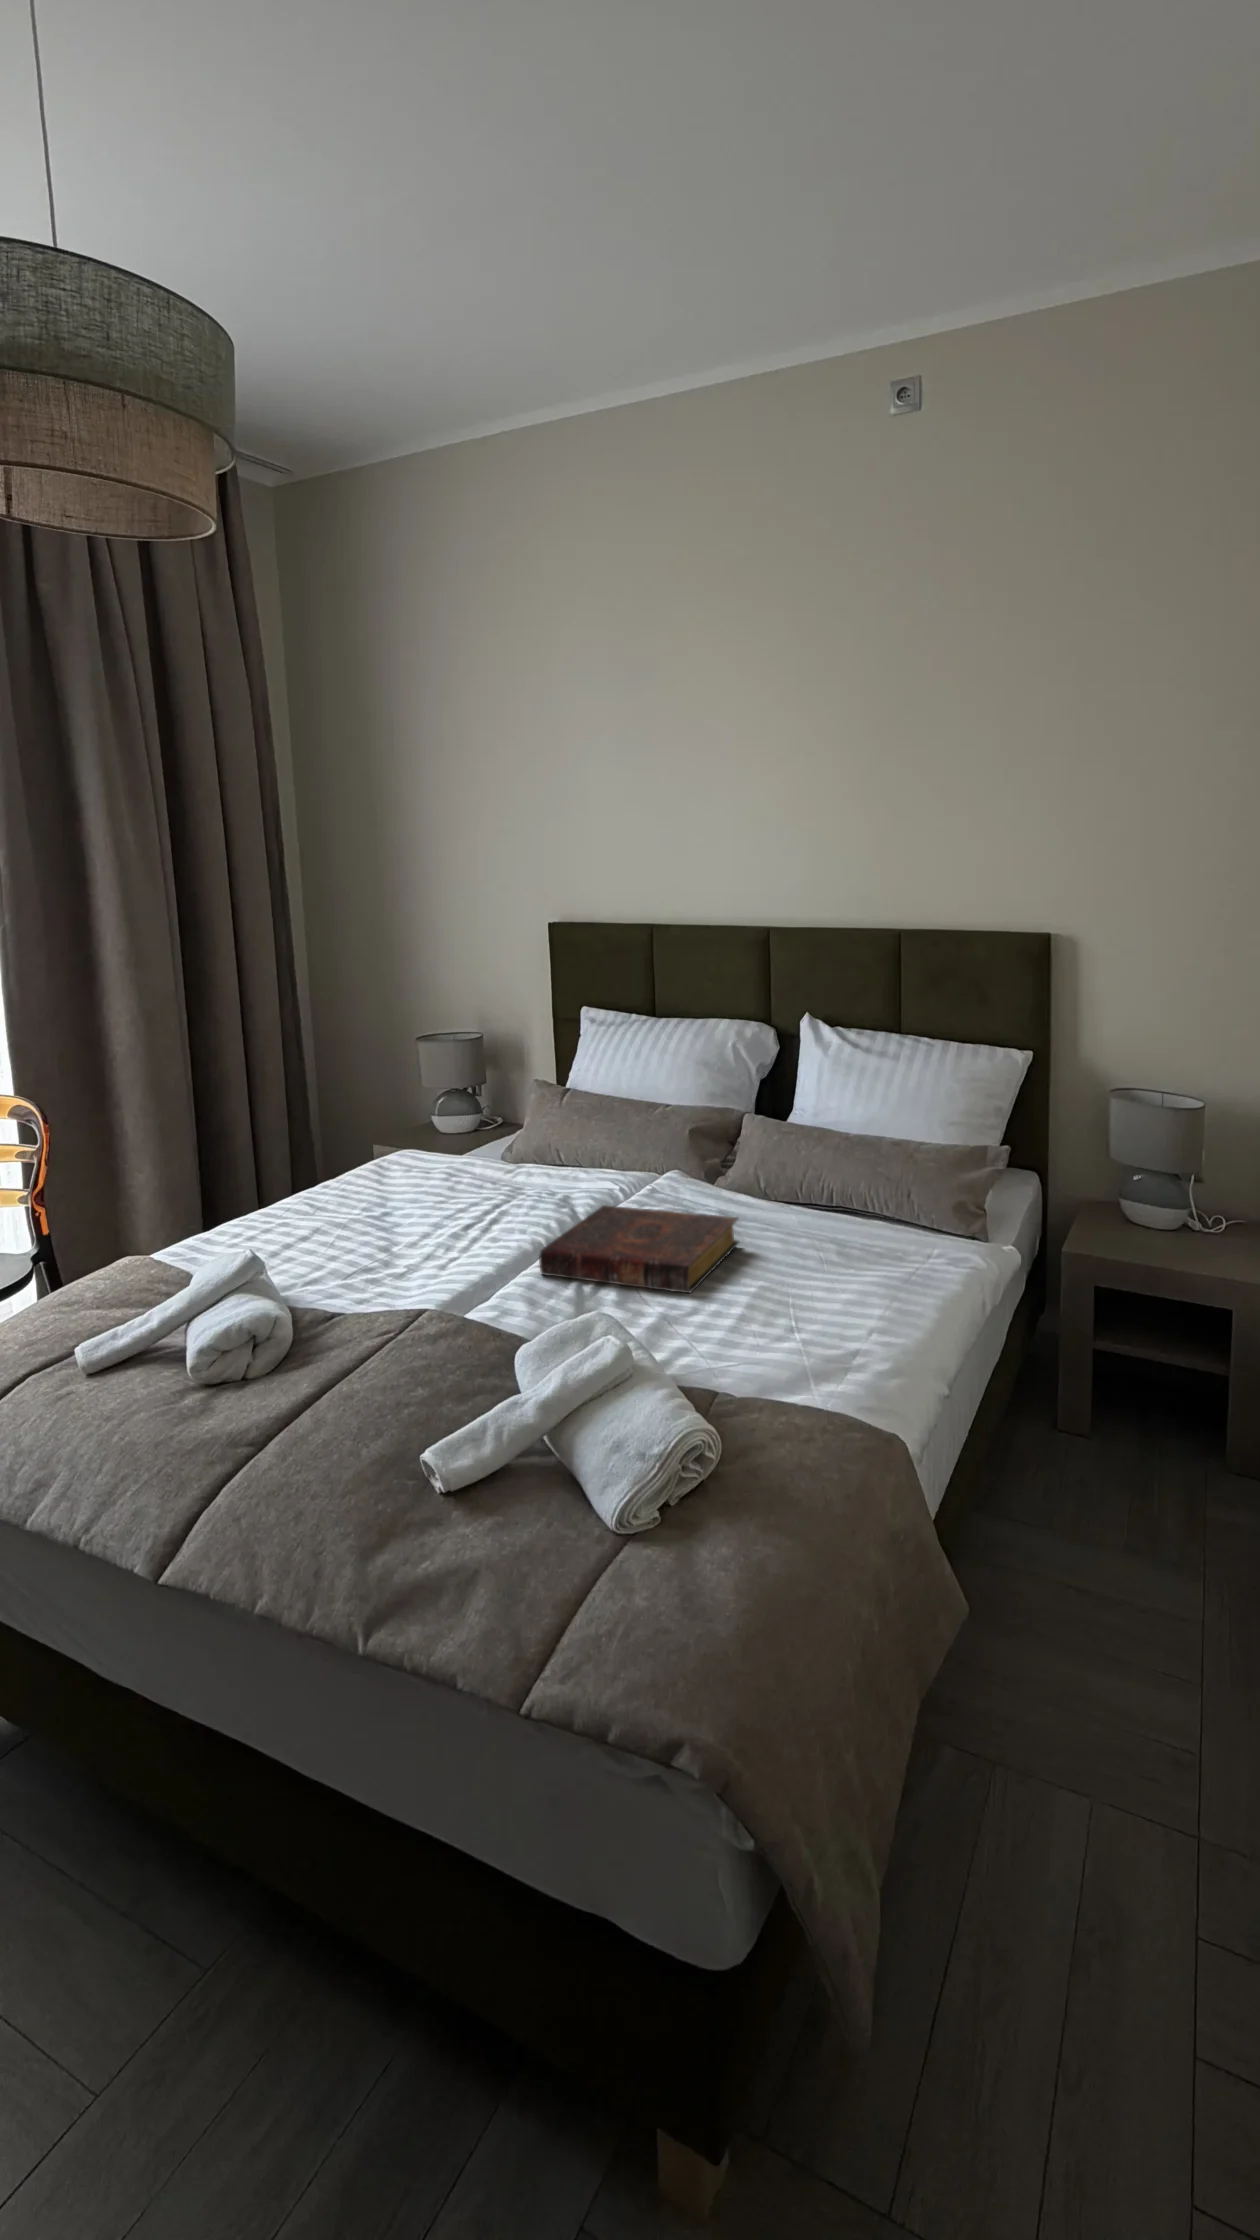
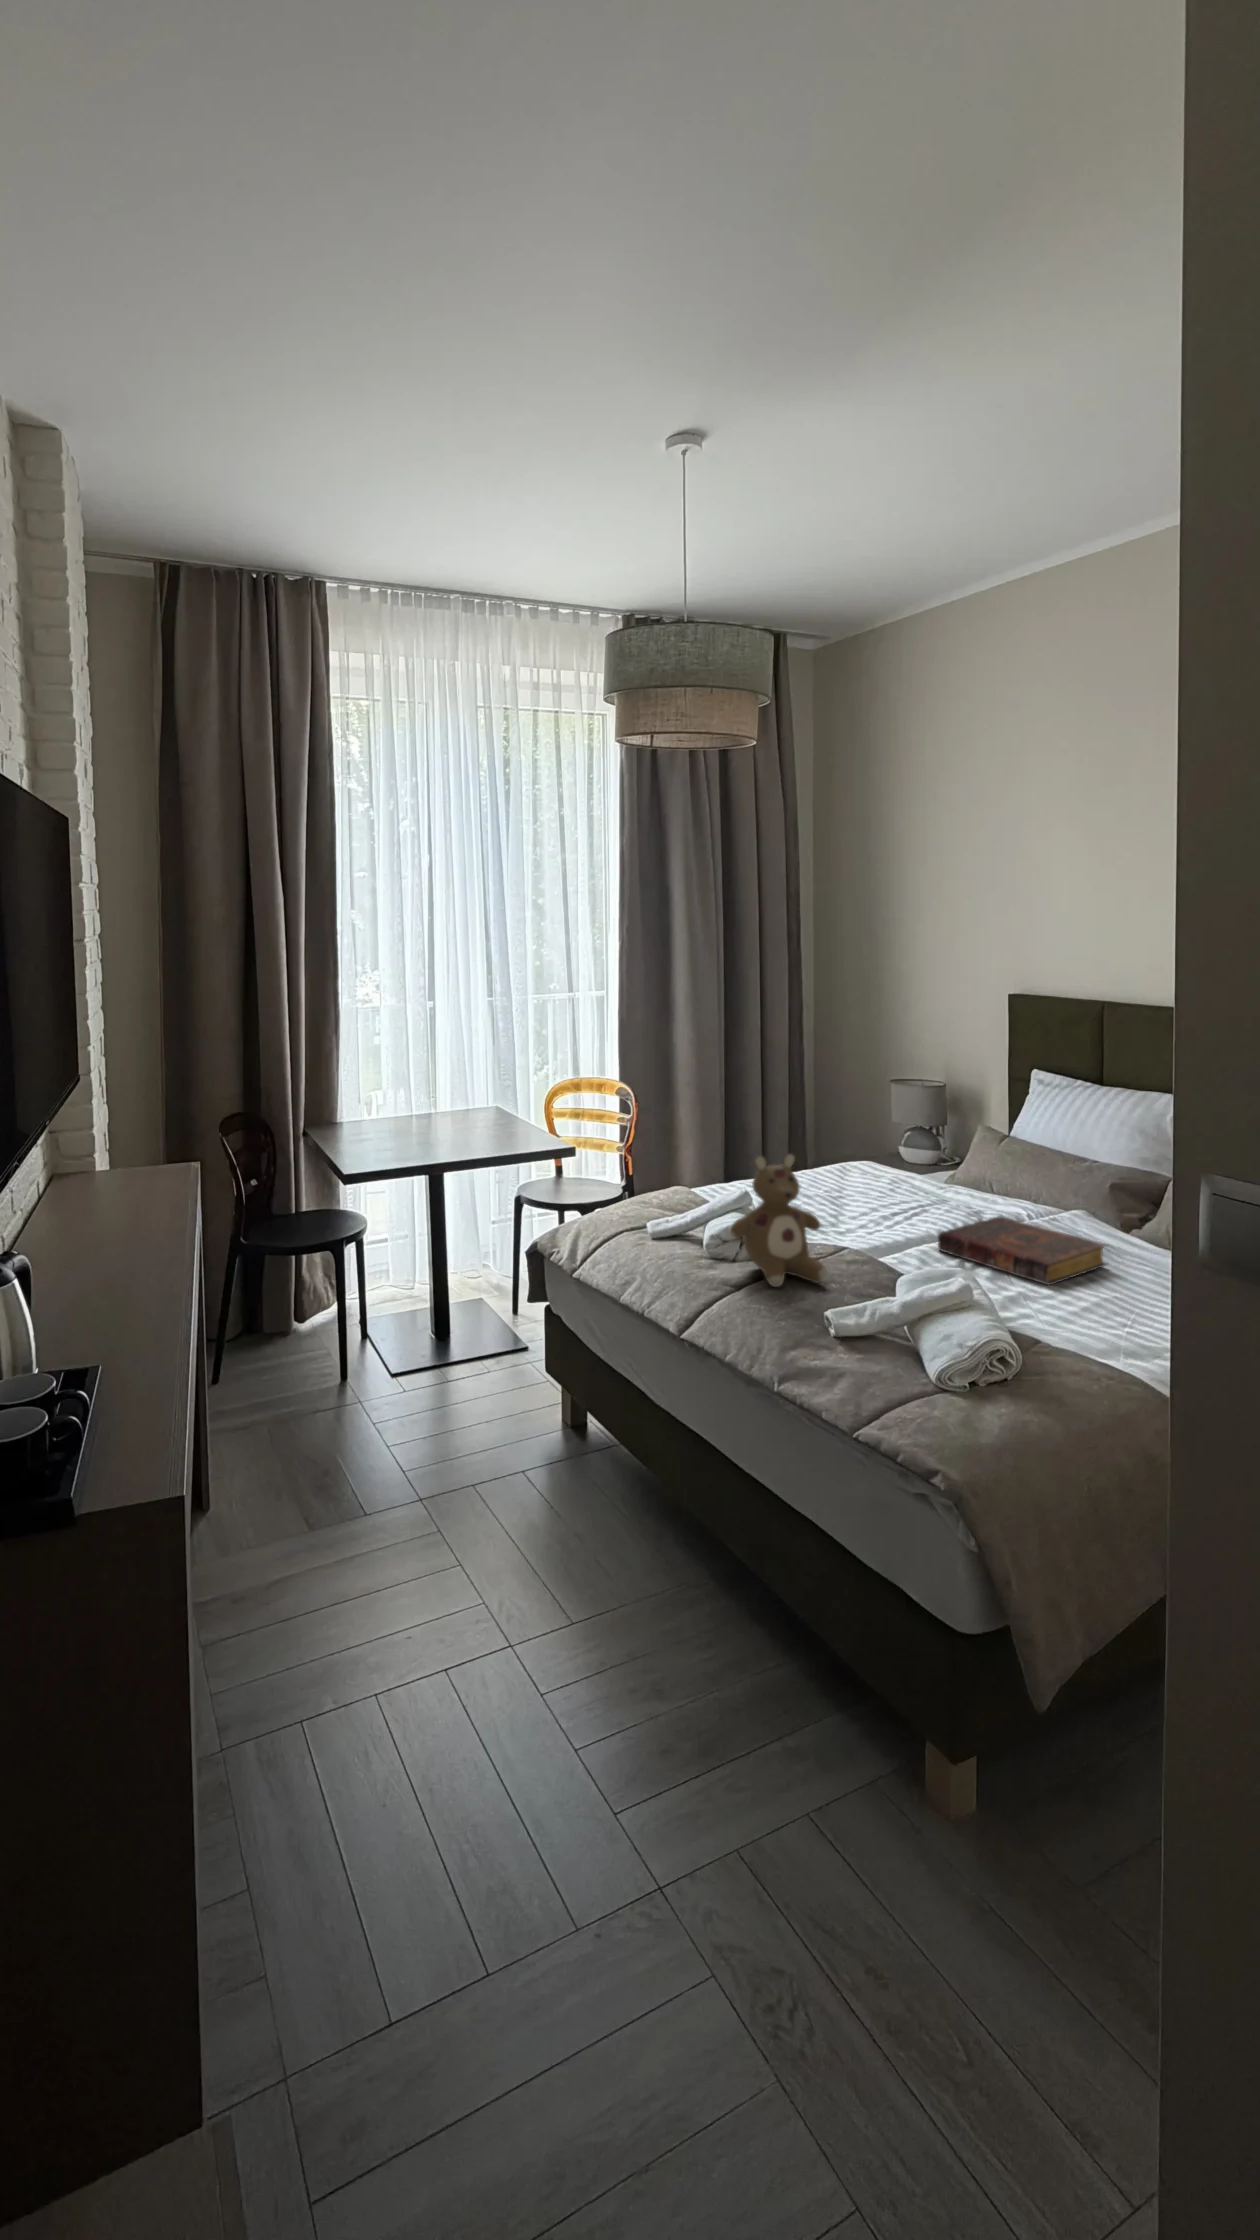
stuffed bear: none [233,1192,406,1421] -> present [730,1154,827,1287]

